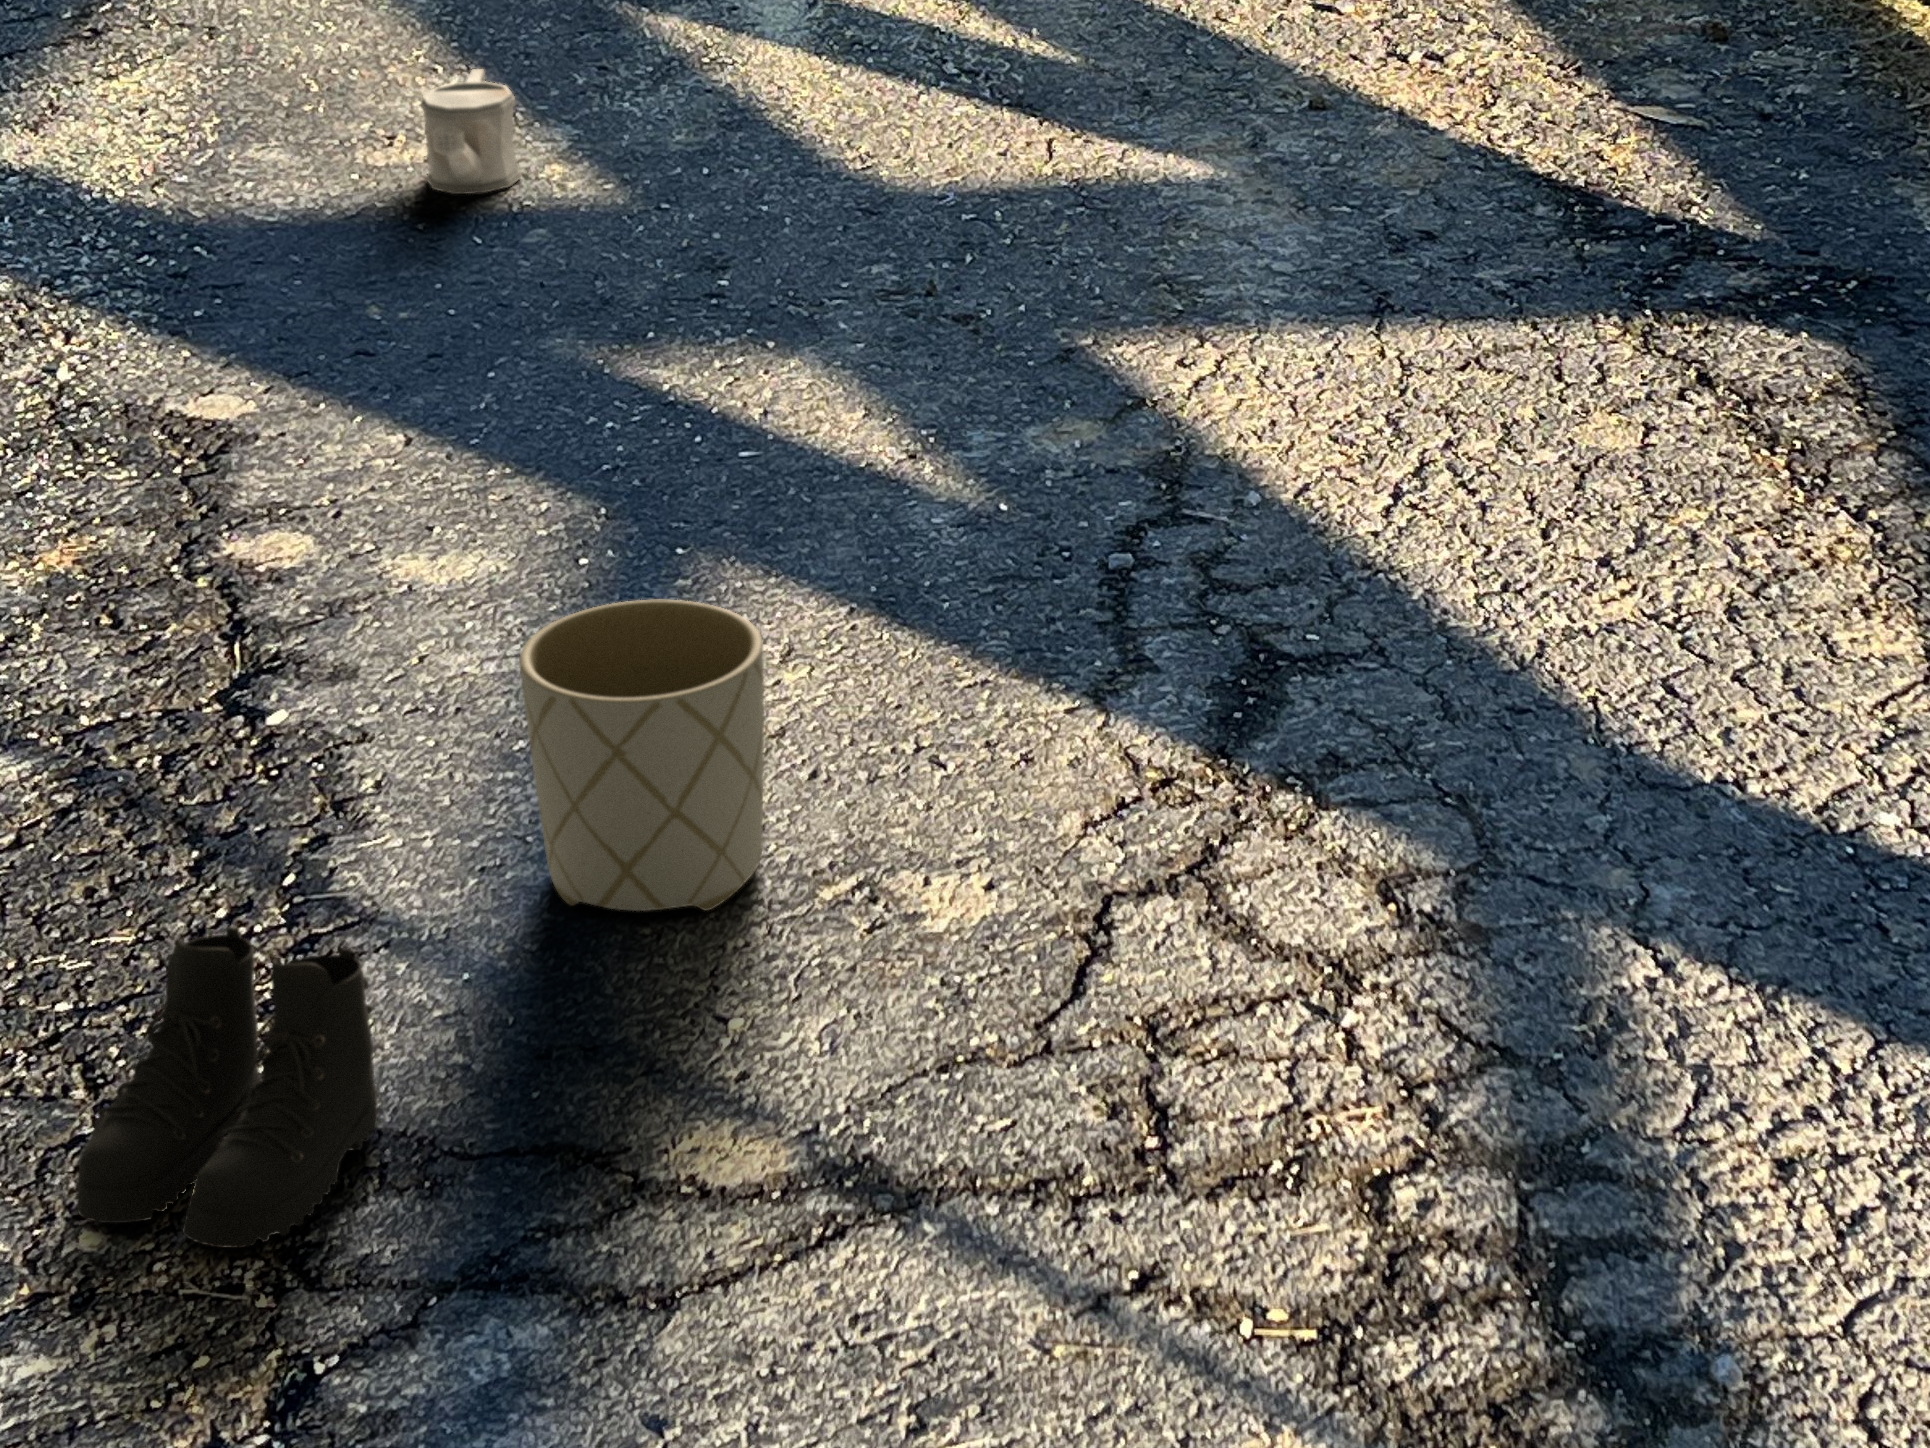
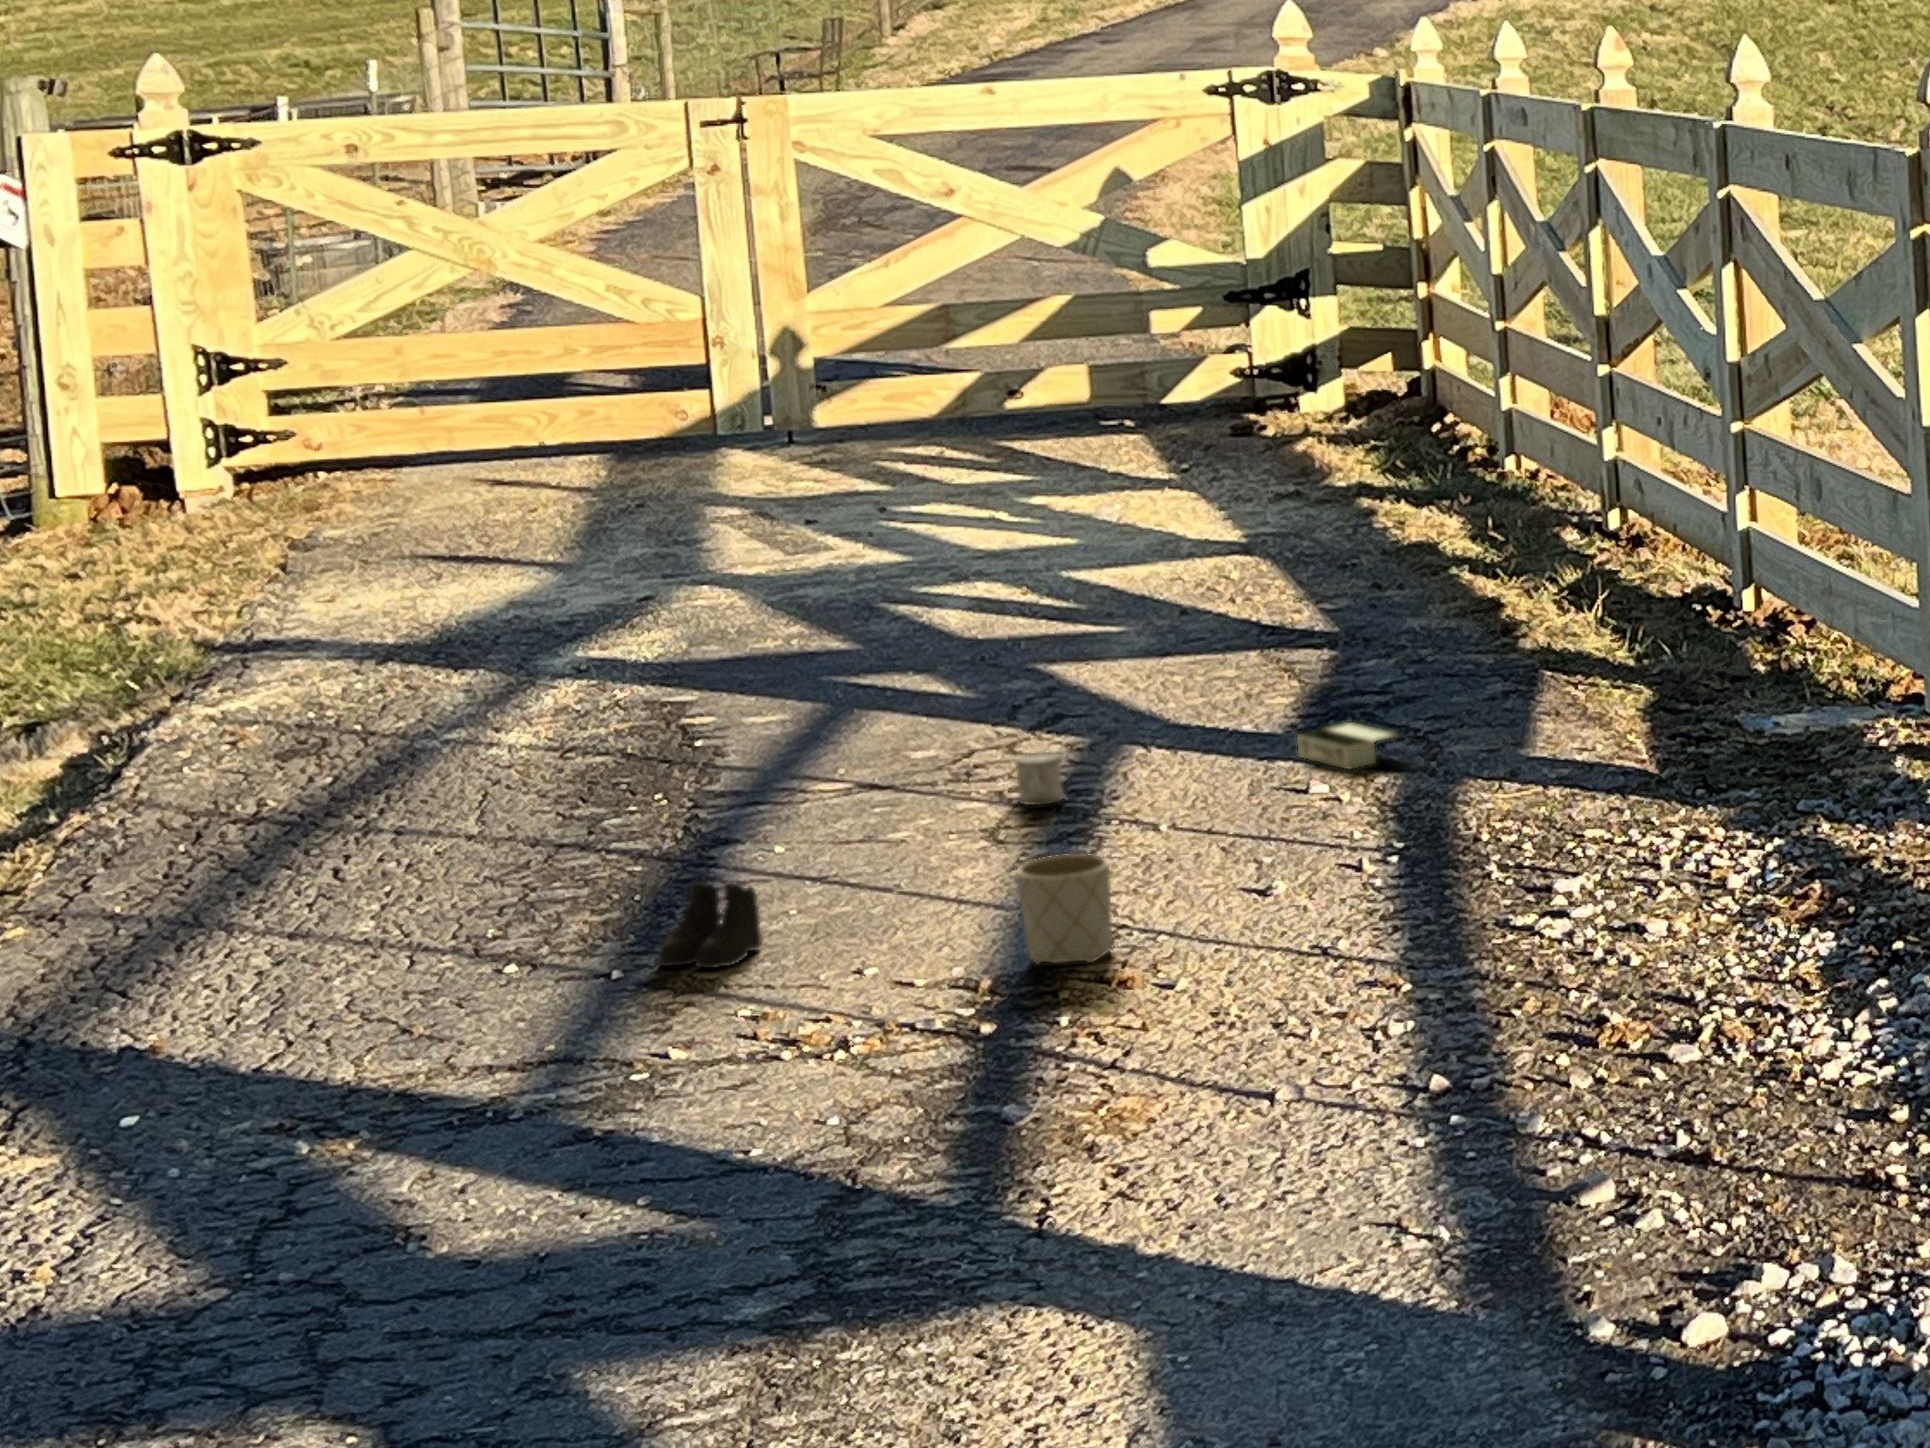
watering can: present [421,69,521,194] -> present [1015,748,1064,805]
toolbox: none [1593,256,1852,402] -> present [1297,721,1397,769]
planter: present [519,600,764,911] -> present [1017,854,1112,964]

